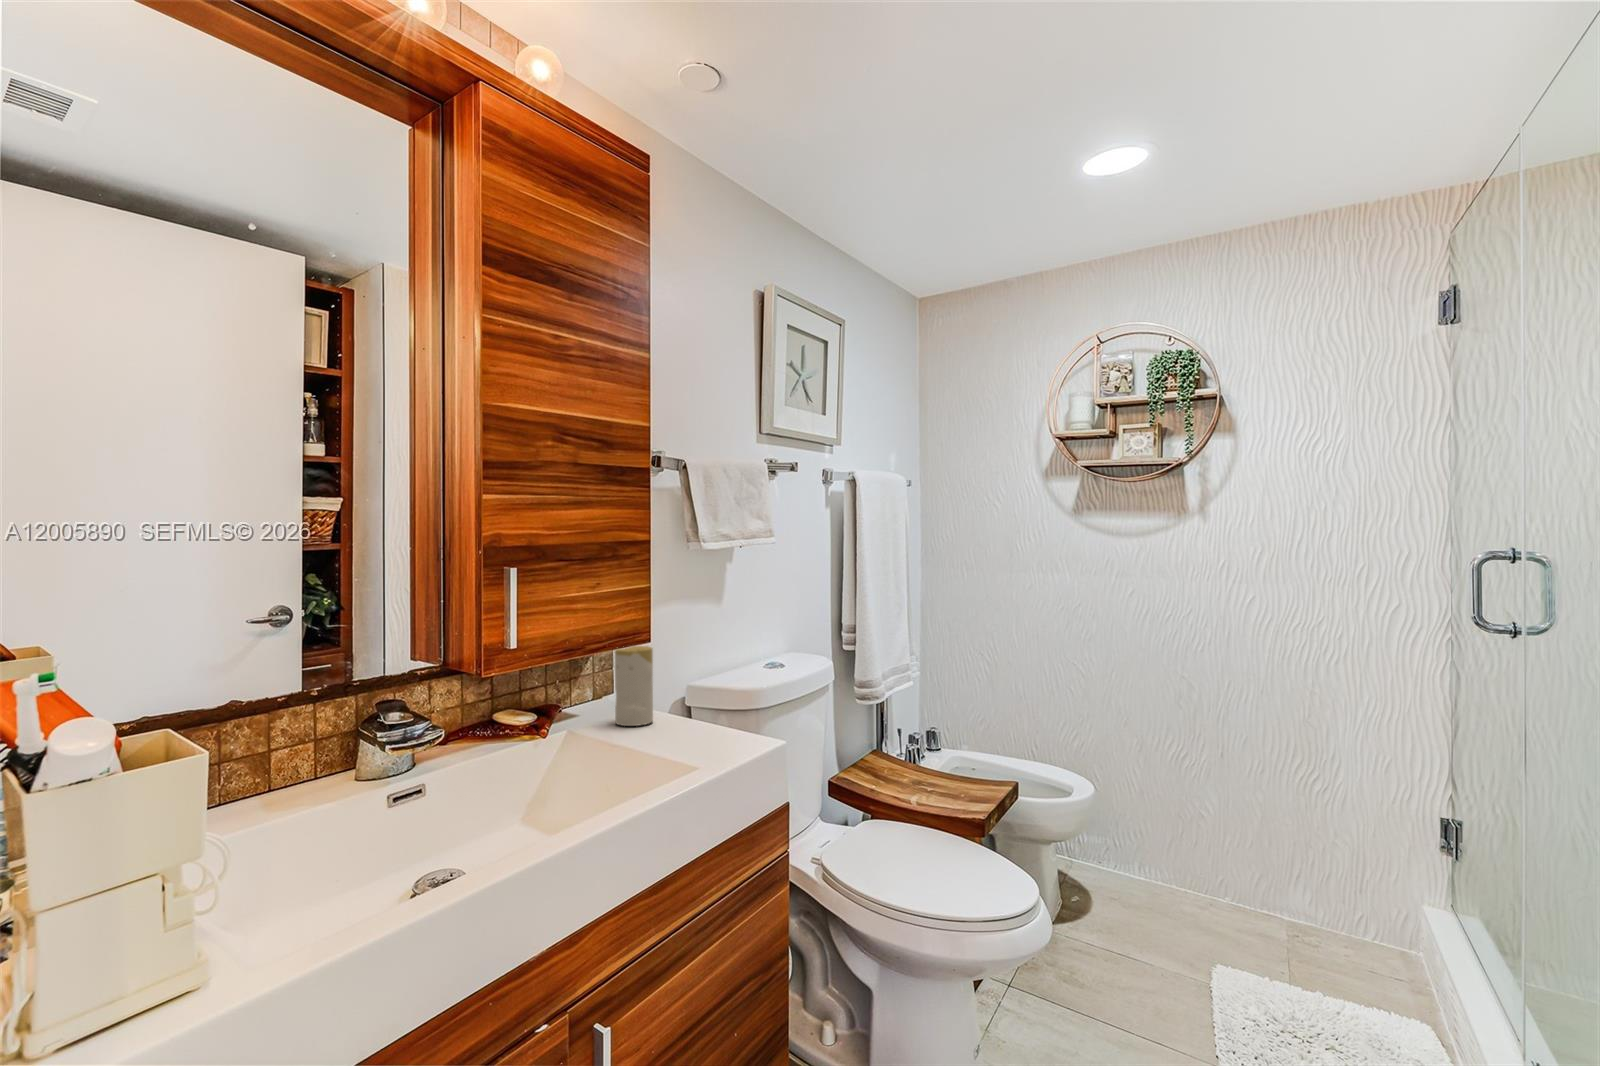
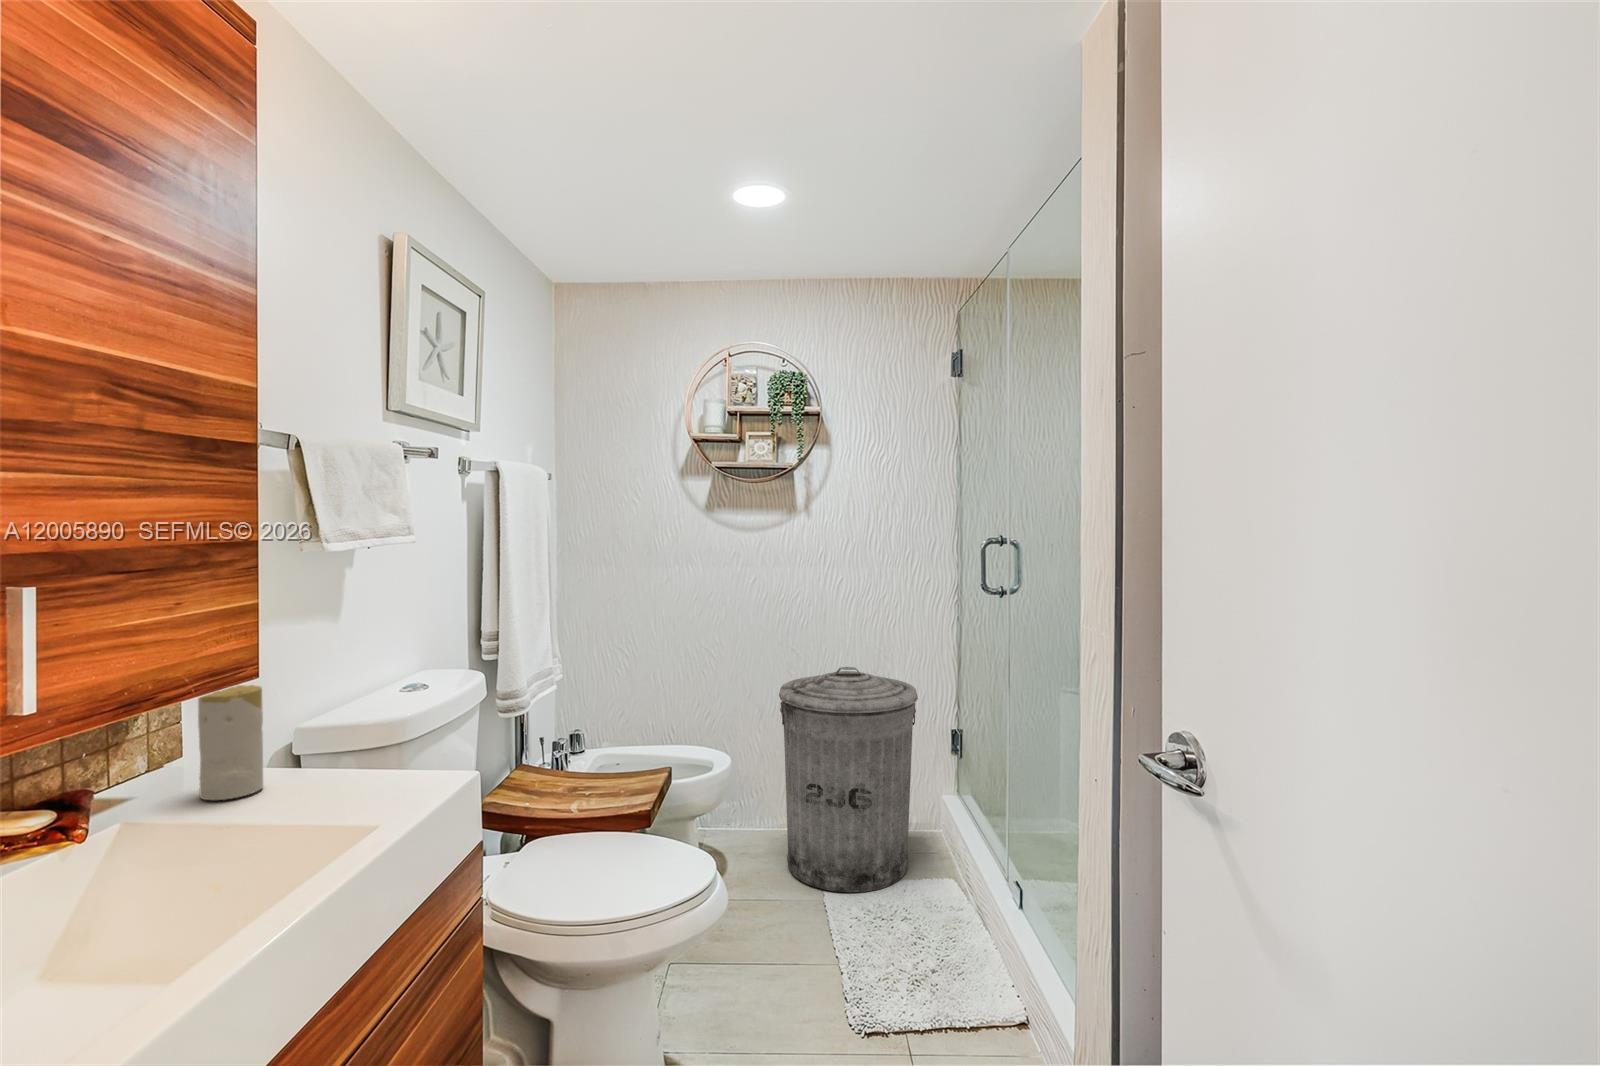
trash can: none [1152,693,1333,958] -> present [779,667,918,892]

